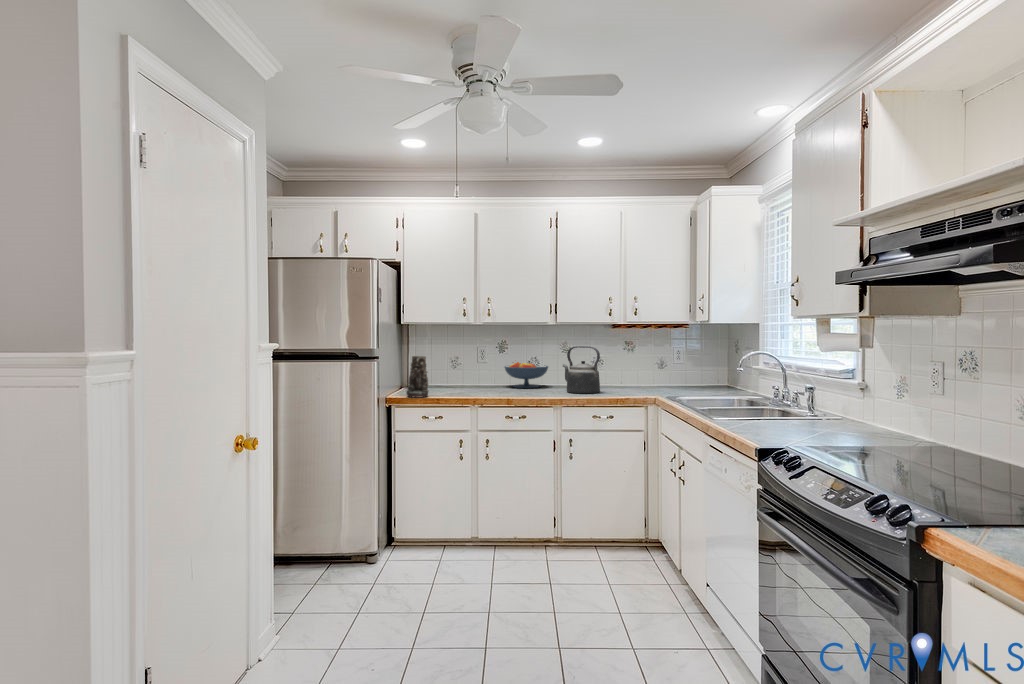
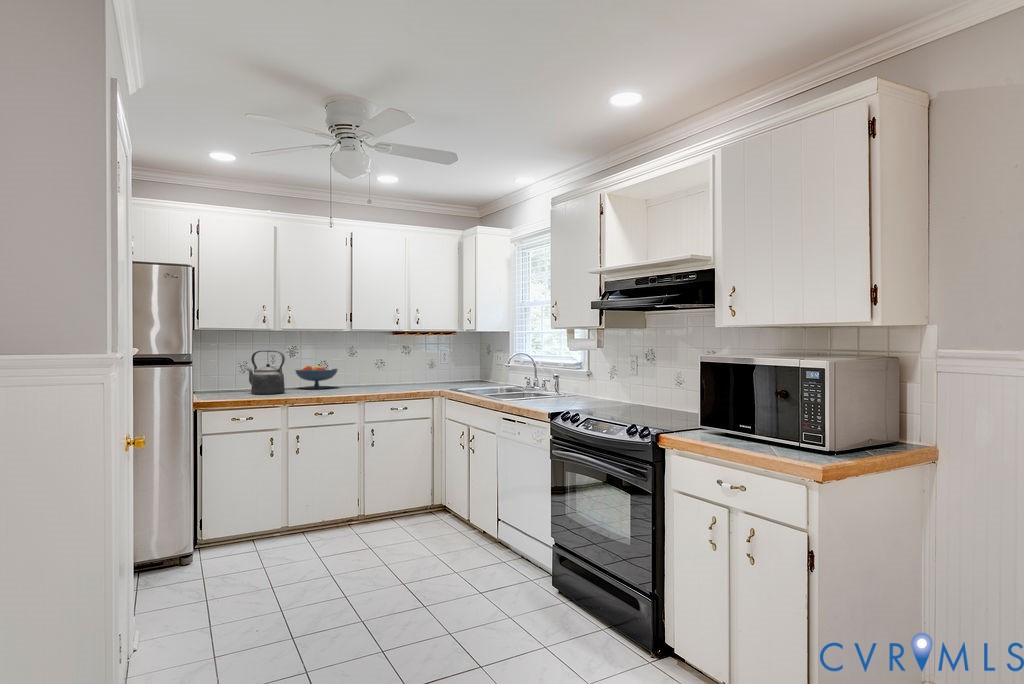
kettle: present [563,346,600,394] -> present [247,350,285,394]
vase: present [406,356,428,398] -> none [216,360,239,400]

